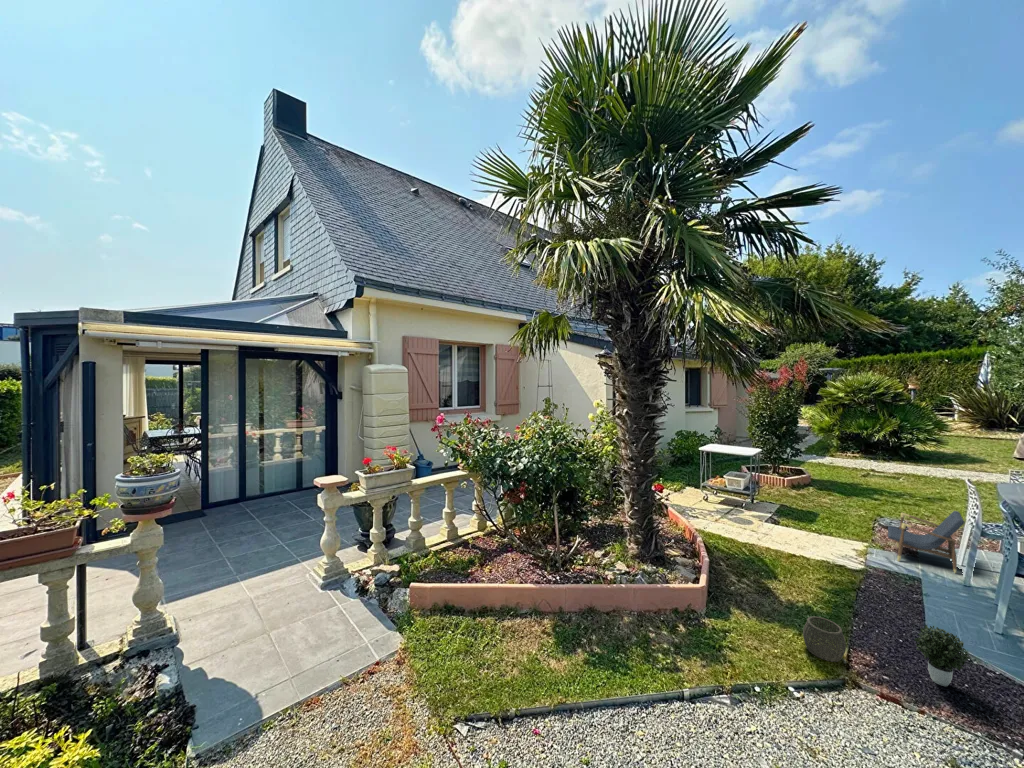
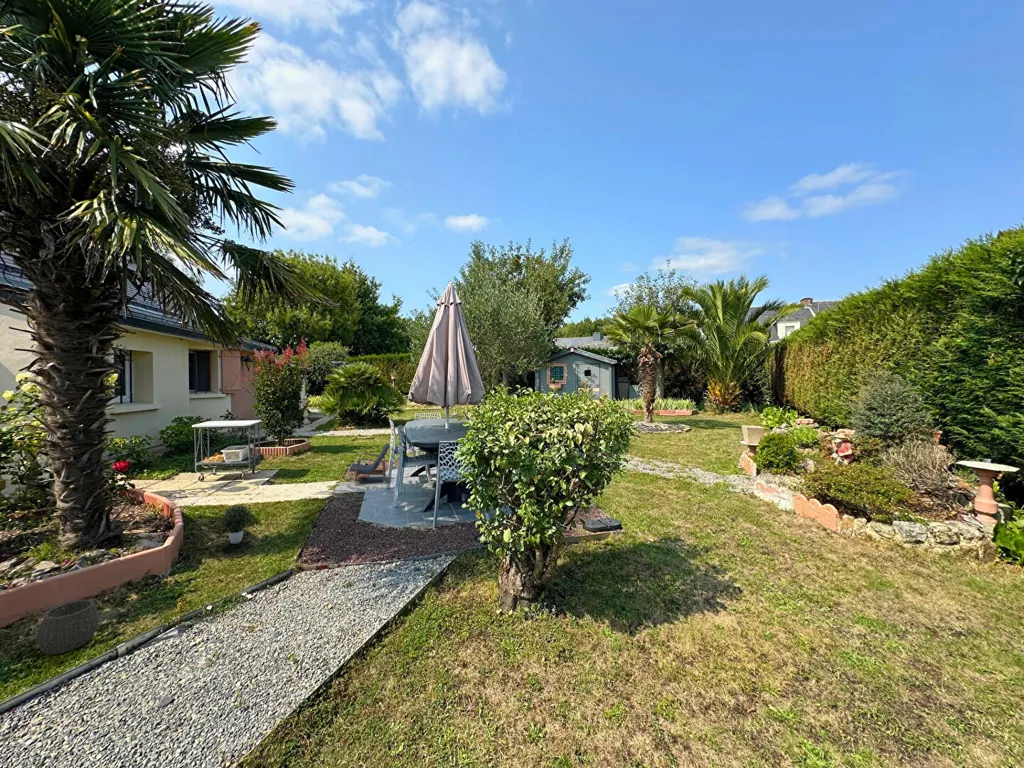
woven basket: present [803,616,846,662] -> present [37,600,100,655]
potted plant: present [915,625,970,686] -> present [220,506,251,544]

